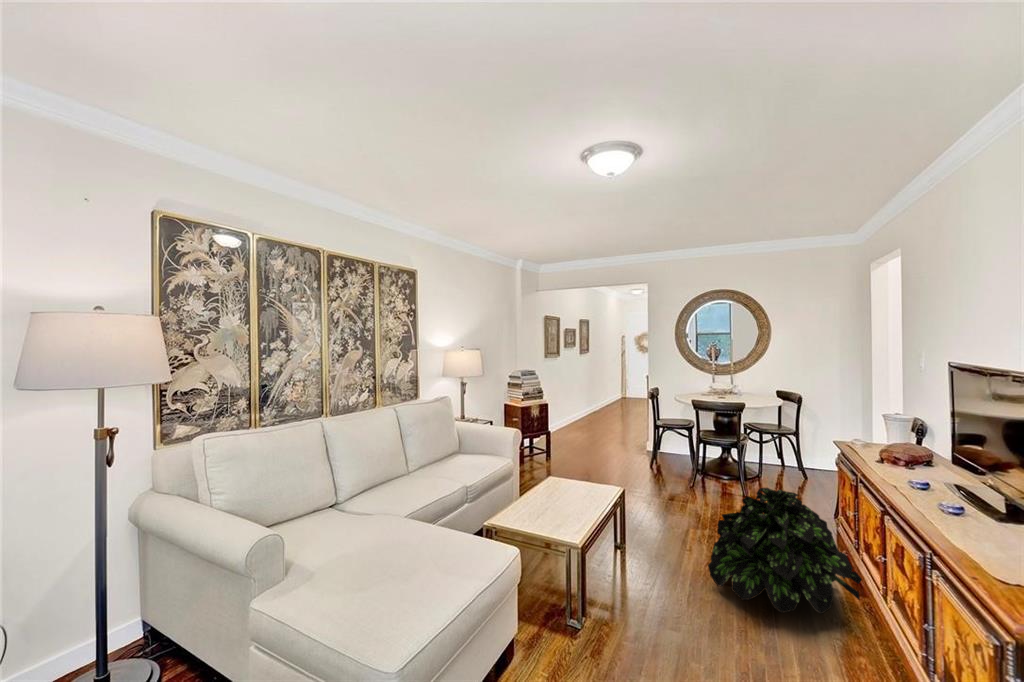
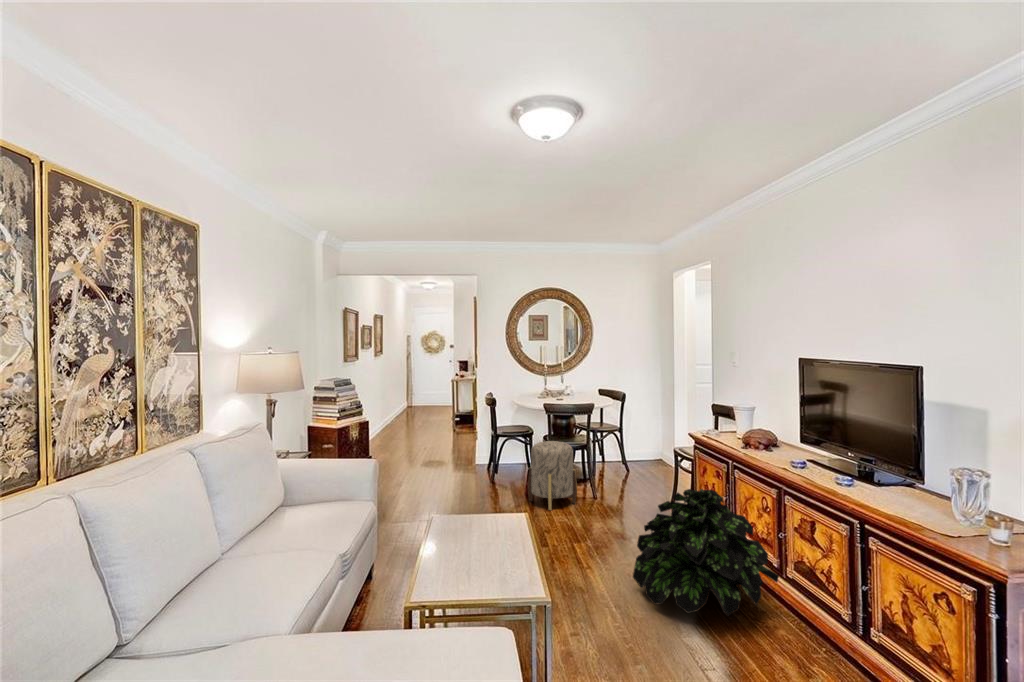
ottoman: none [669,434,716,495] -> present [528,441,577,510]

